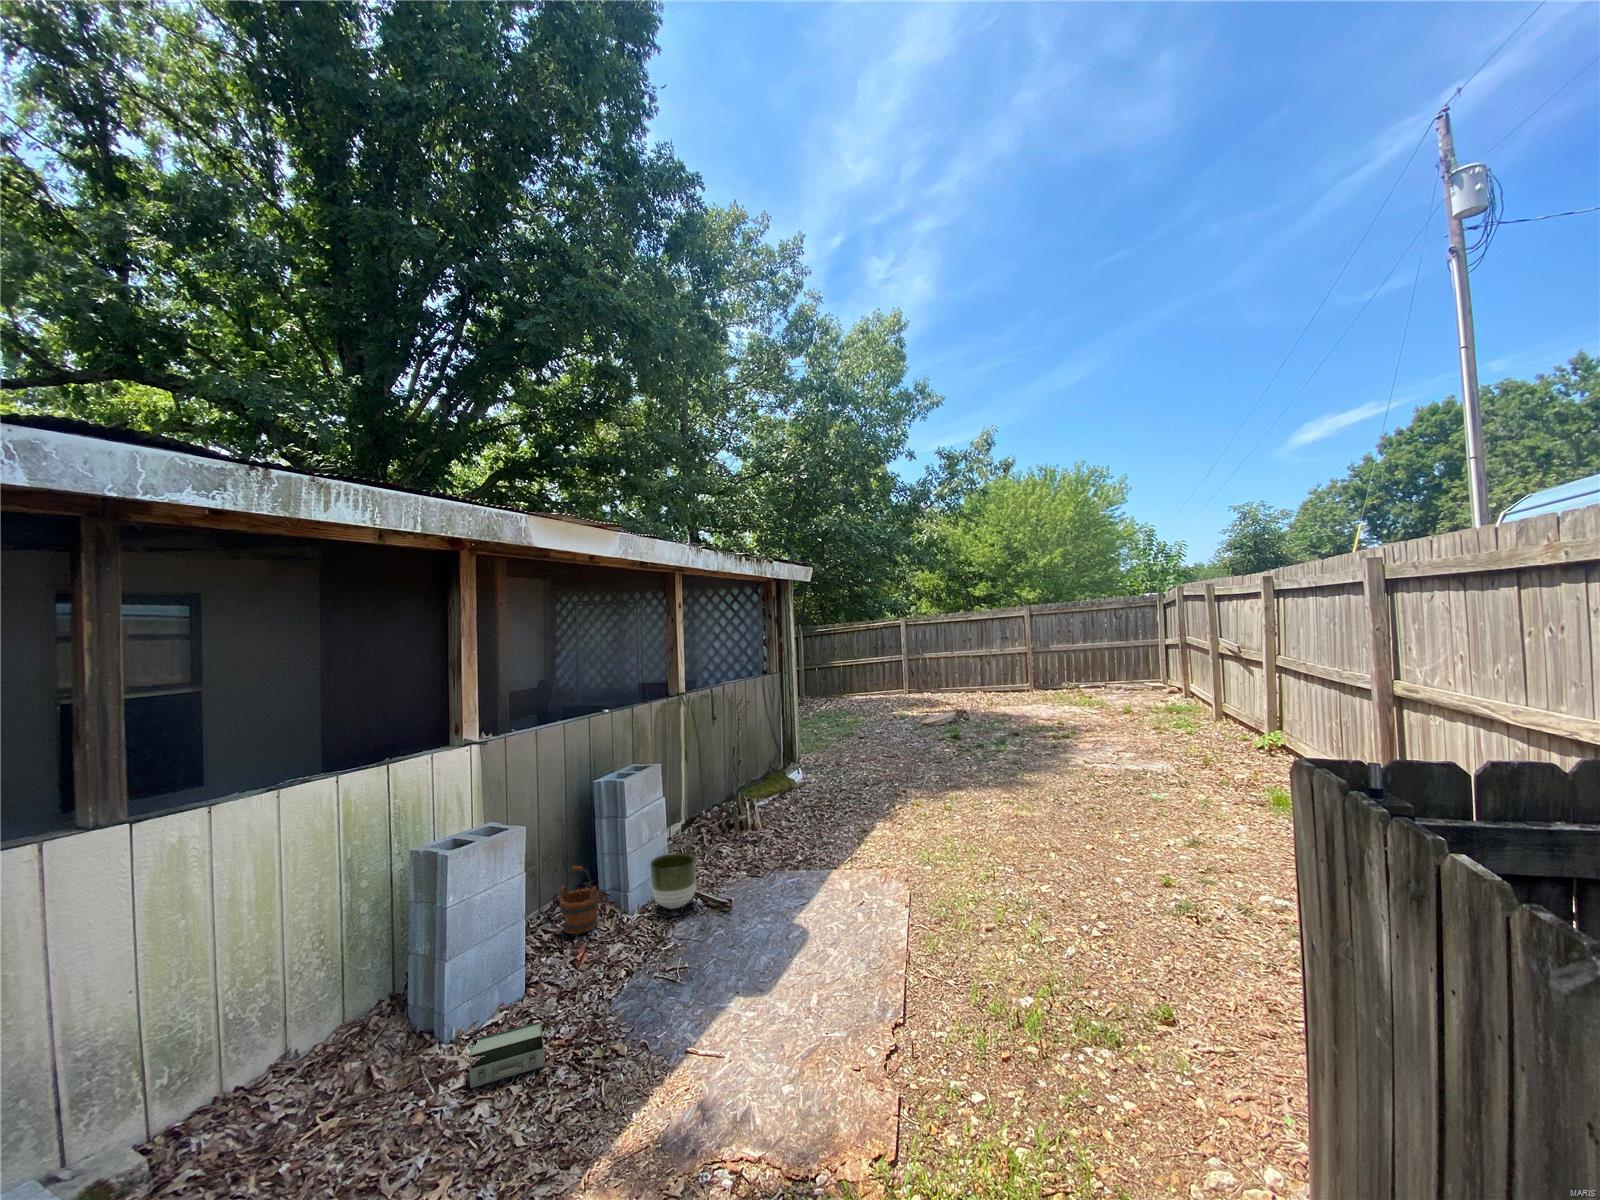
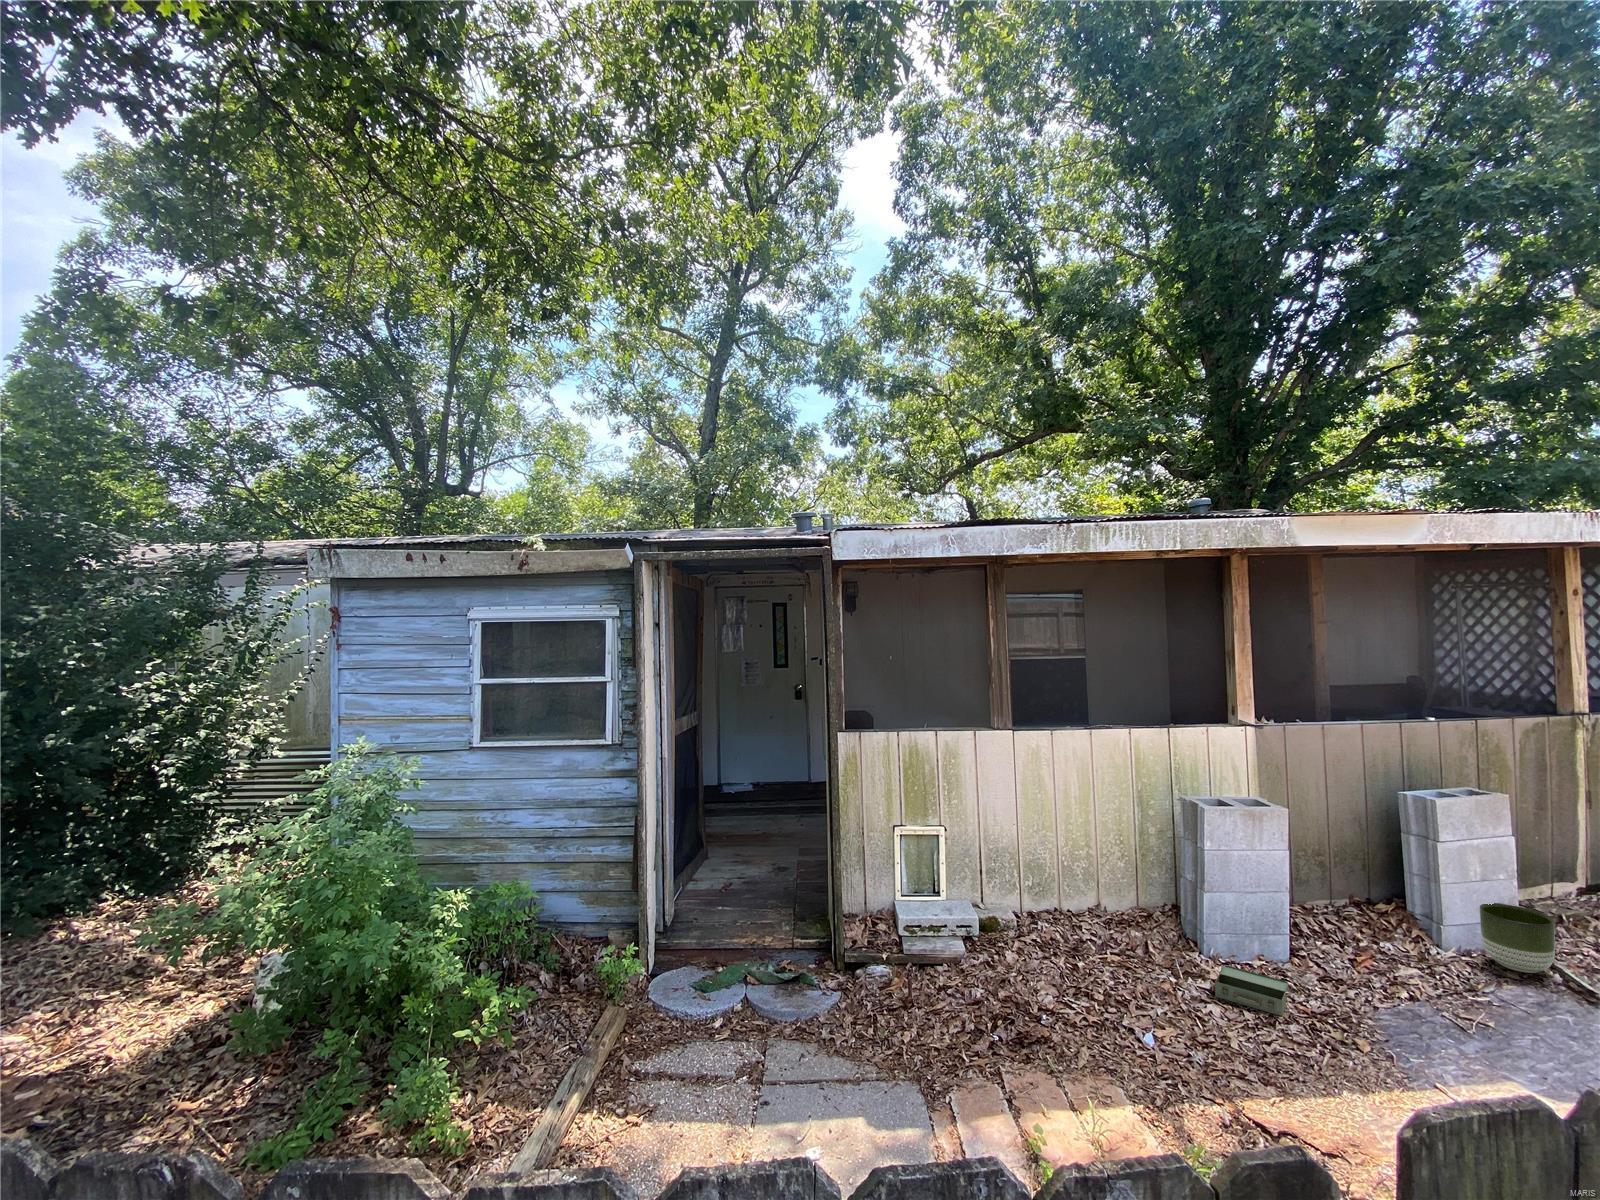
wooden bucket: present [560,866,599,934] -> none [1352,872,1402,946]

